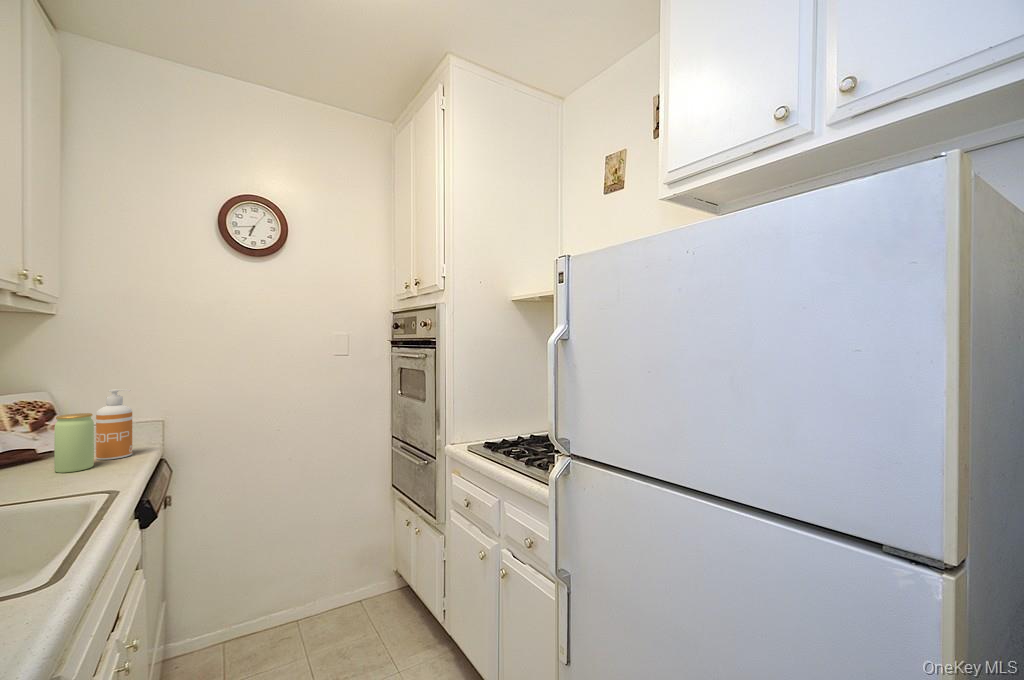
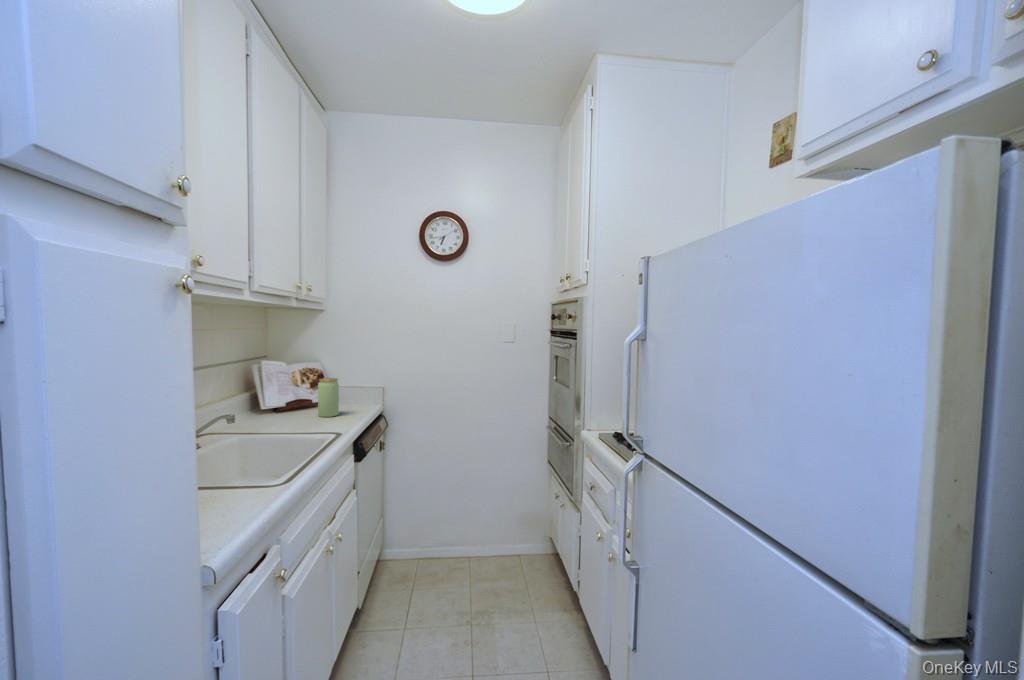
soap dispenser: present [96,389,132,460] -> none [342,363,362,411]

